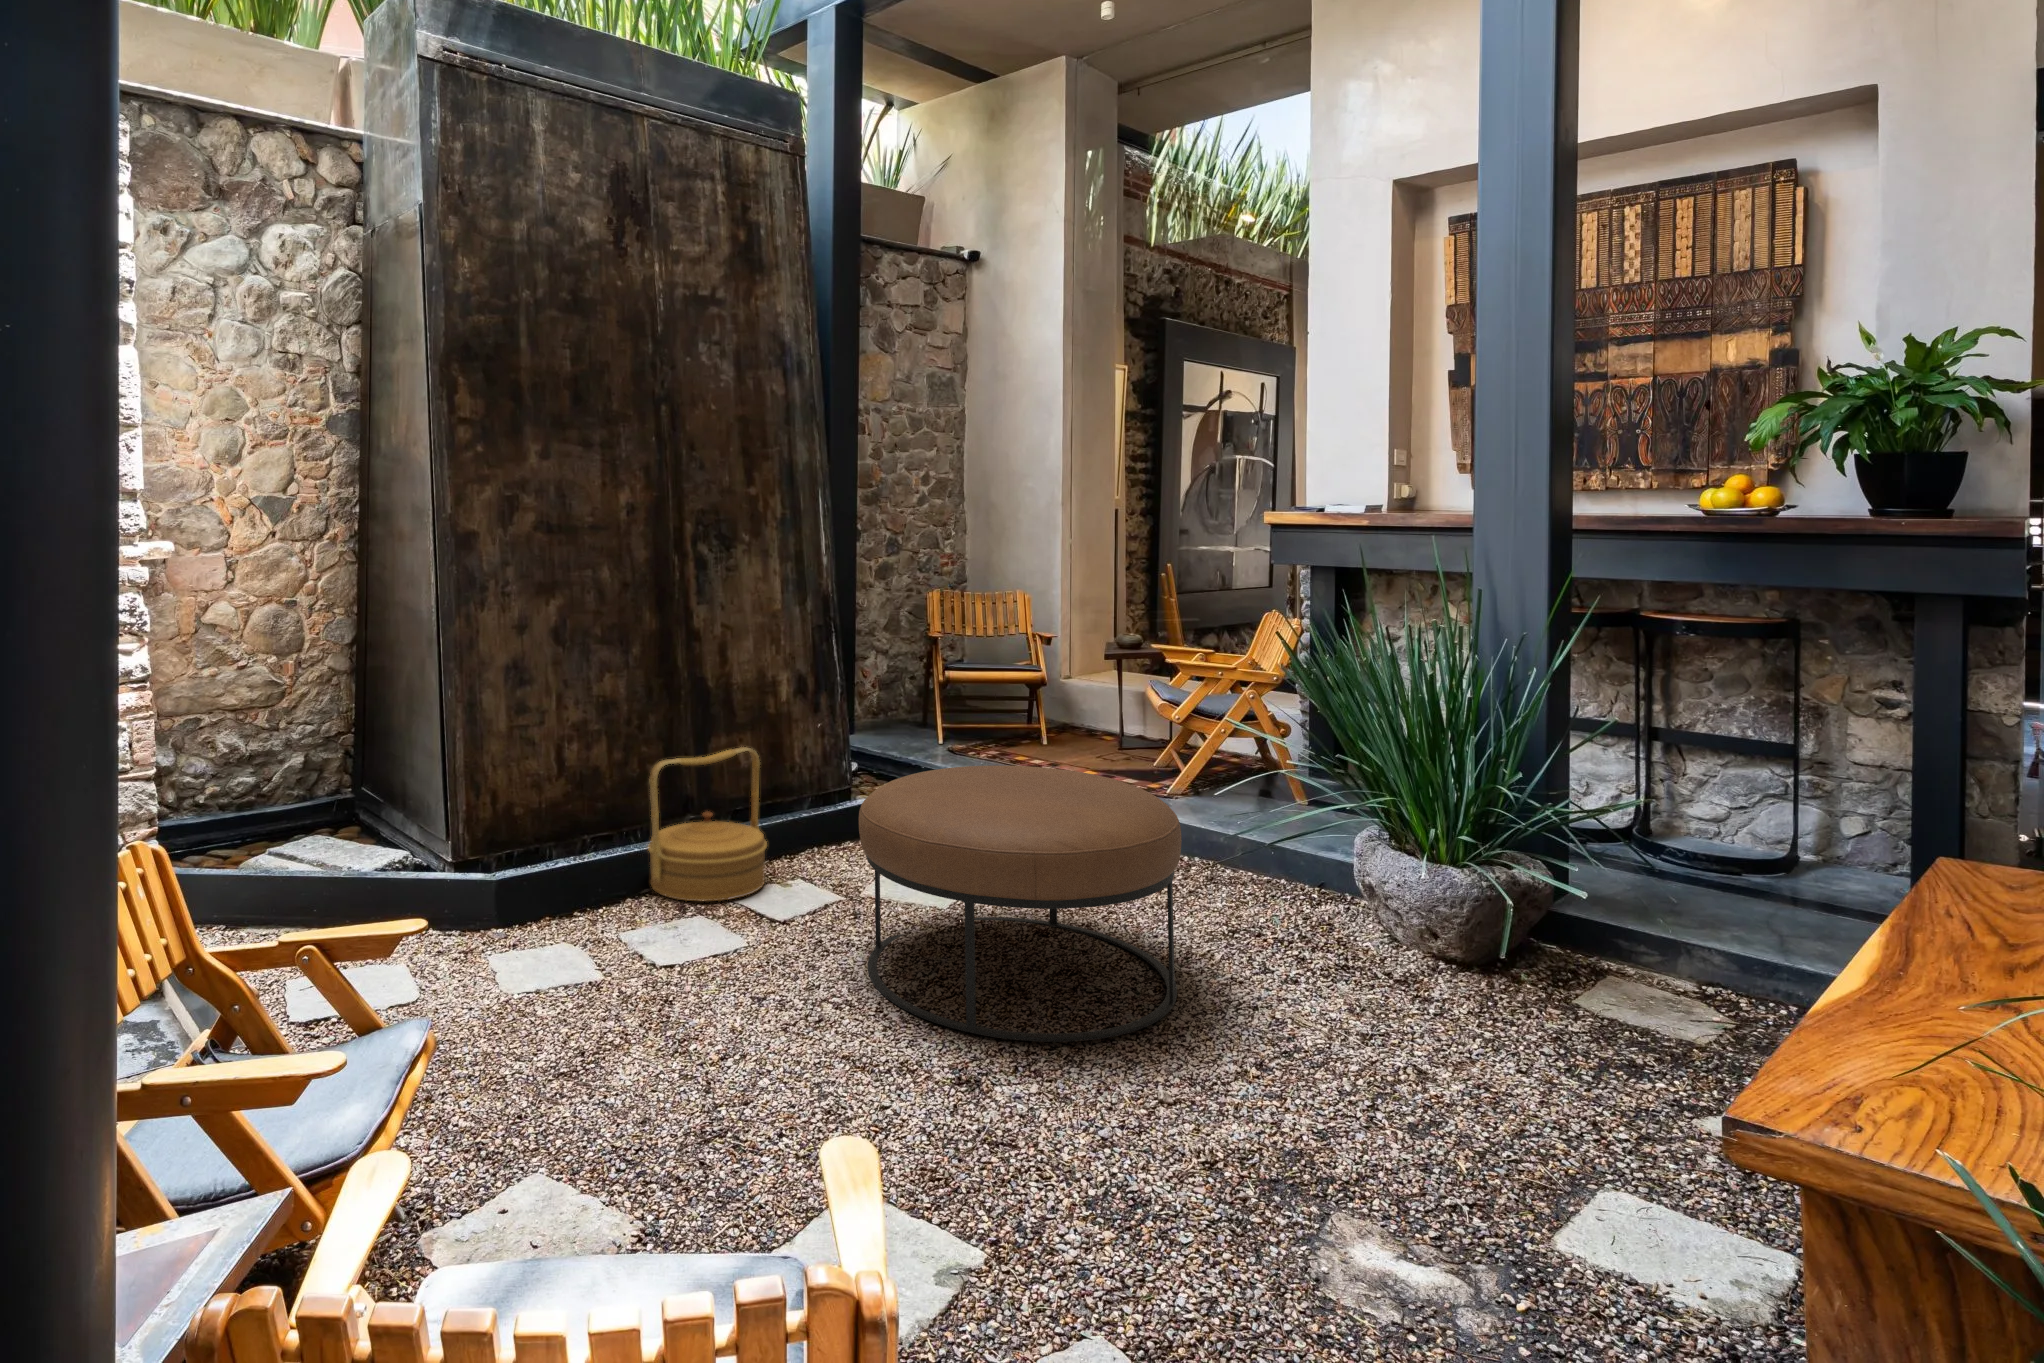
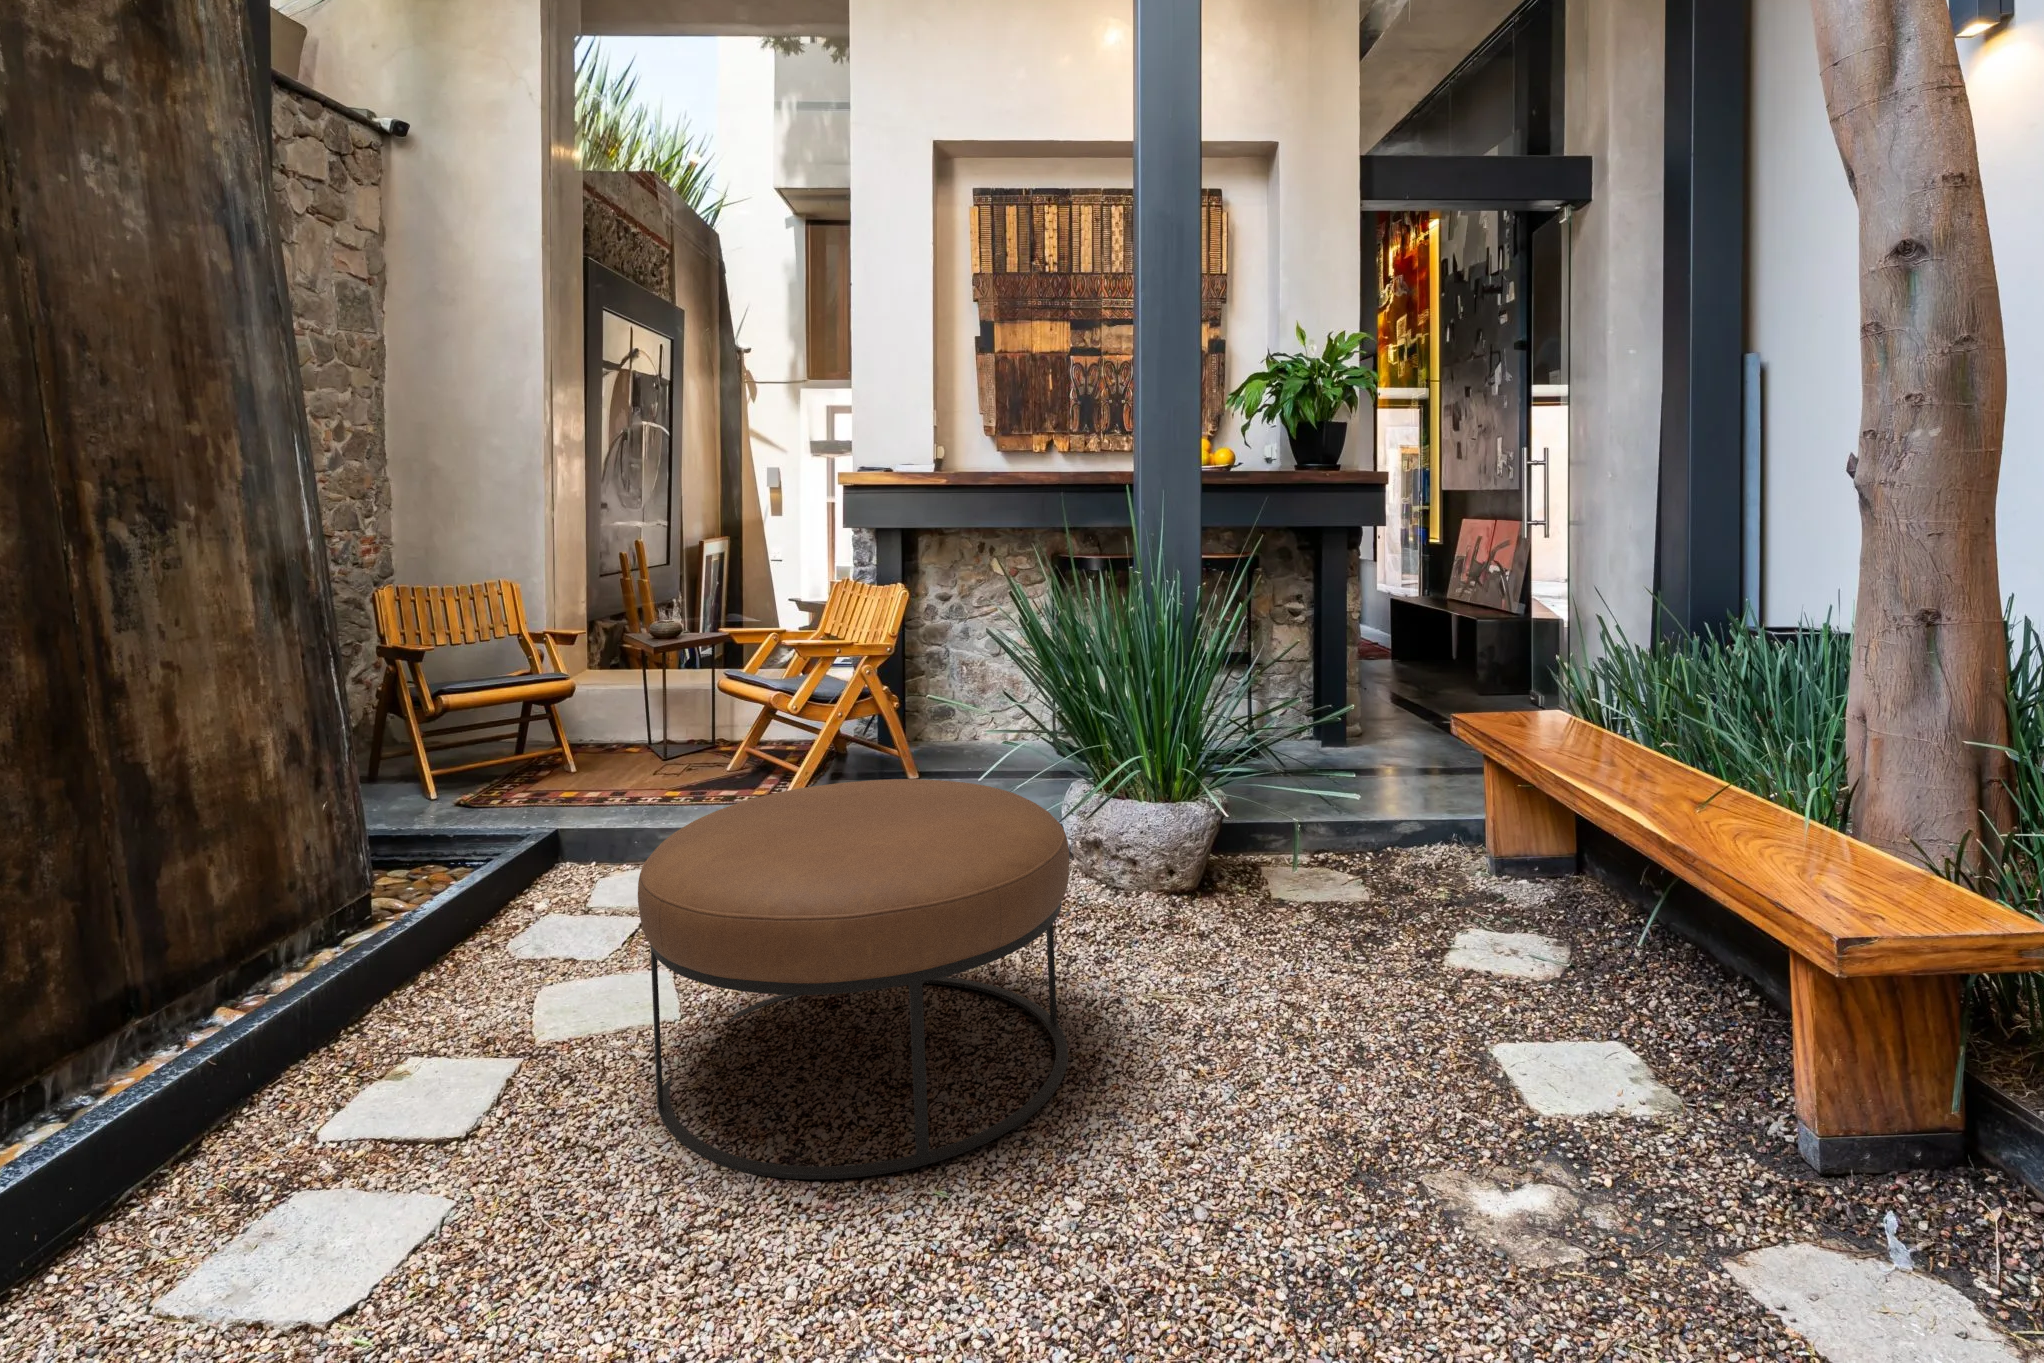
woven basket: present [648,747,767,902] -> none [100,865,371,1195]

